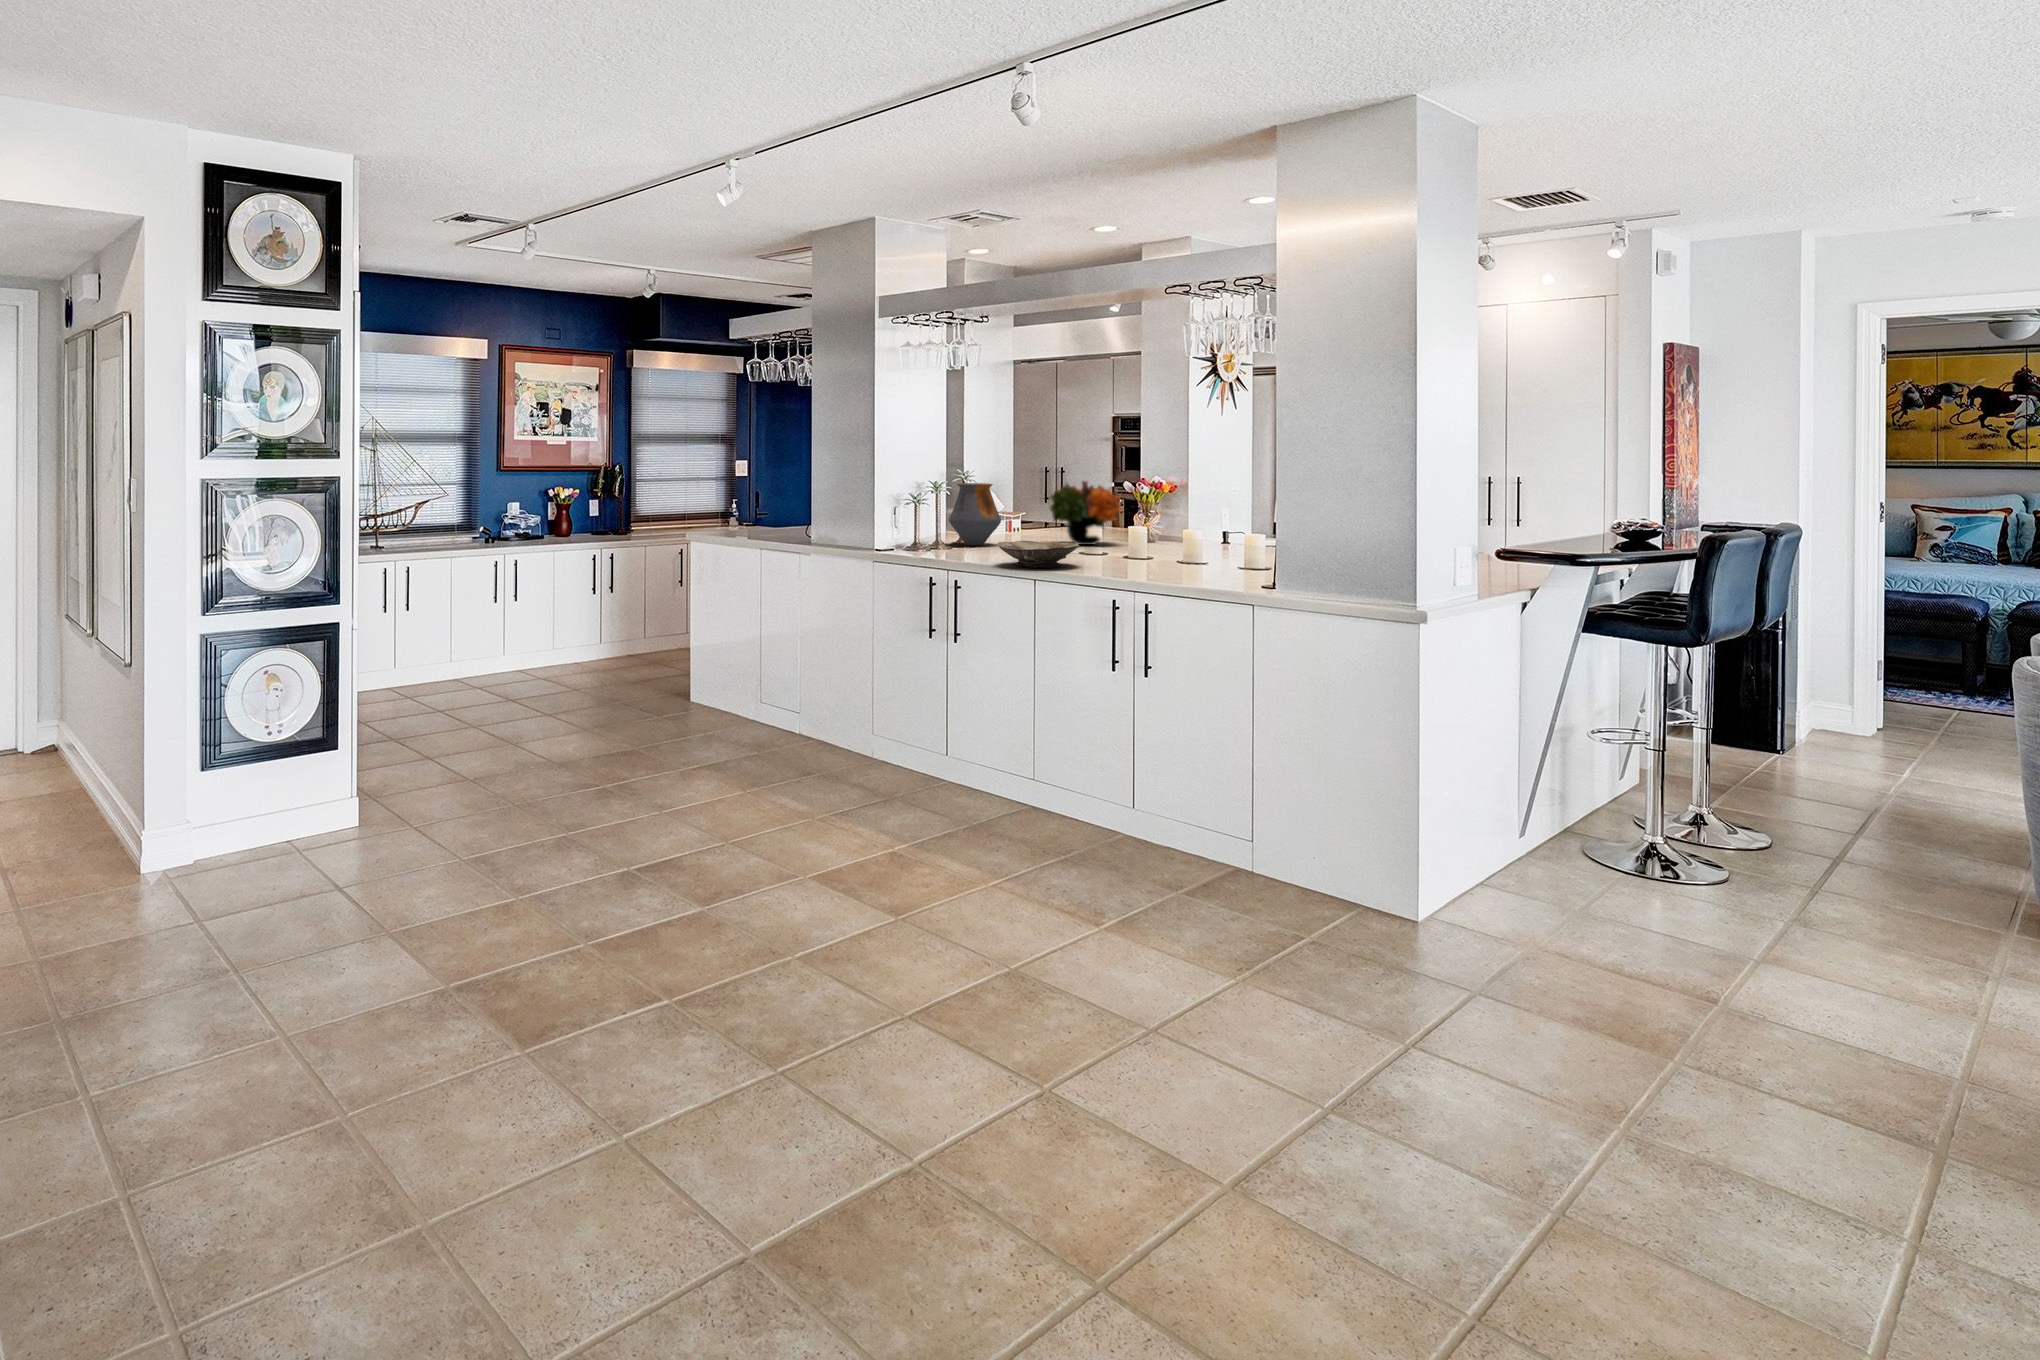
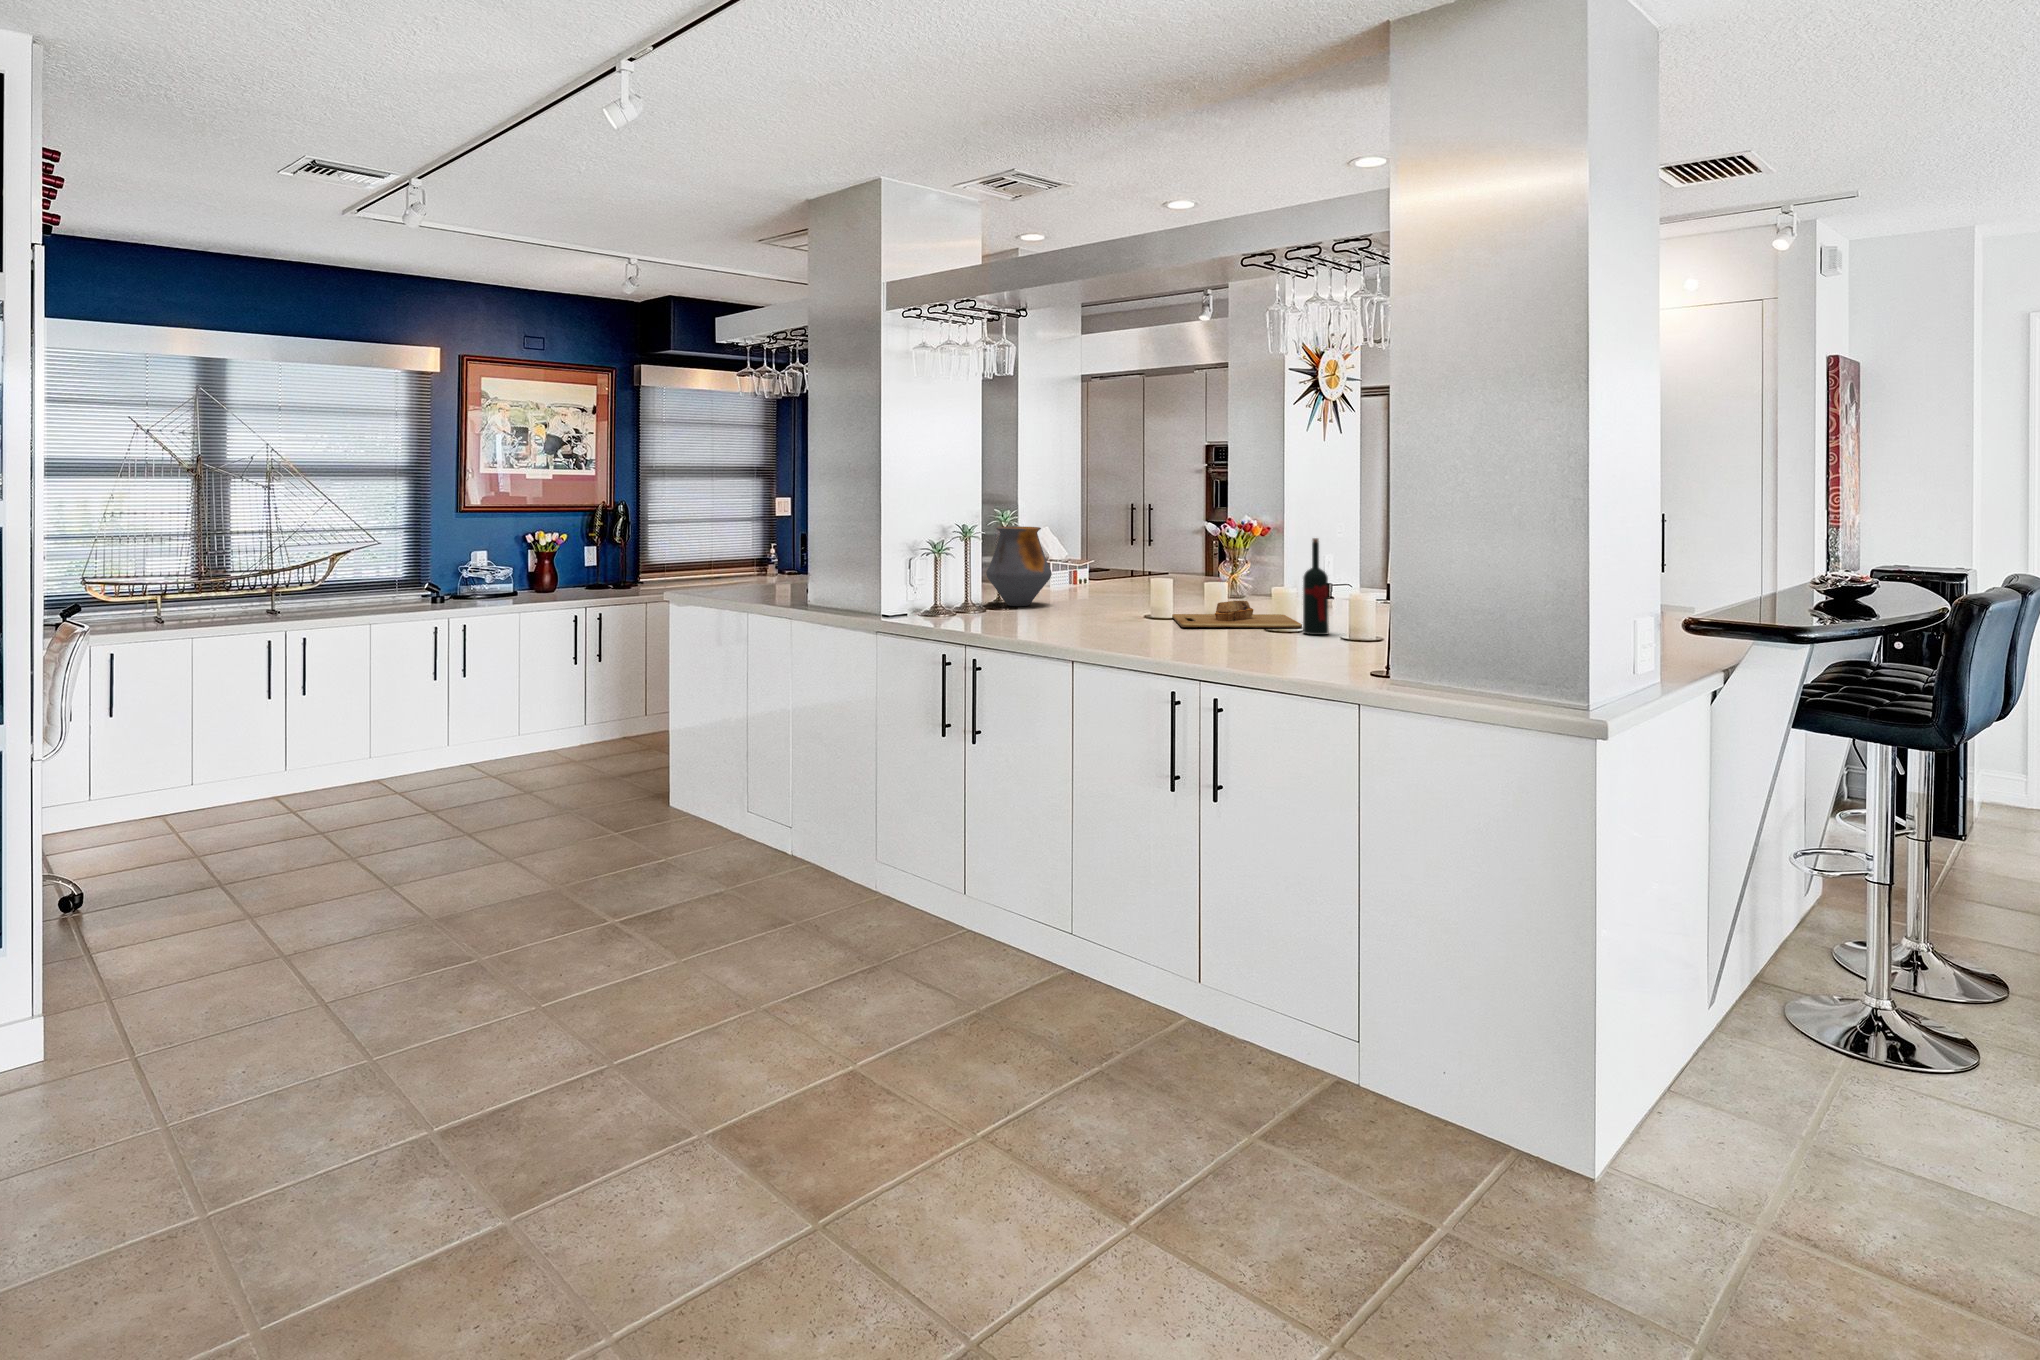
flower arrangement: present [1050,481,1121,545] -> none [1109,523,1202,604]
wine bottle: none [1206,491,1226,565] -> present [1303,538,1329,635]
cutting board: none [1101,540,1205,560] -> present [1172,600,1302,628]
bowl: present [997,541,1080,568] -> none [1032,605,1139,644]

